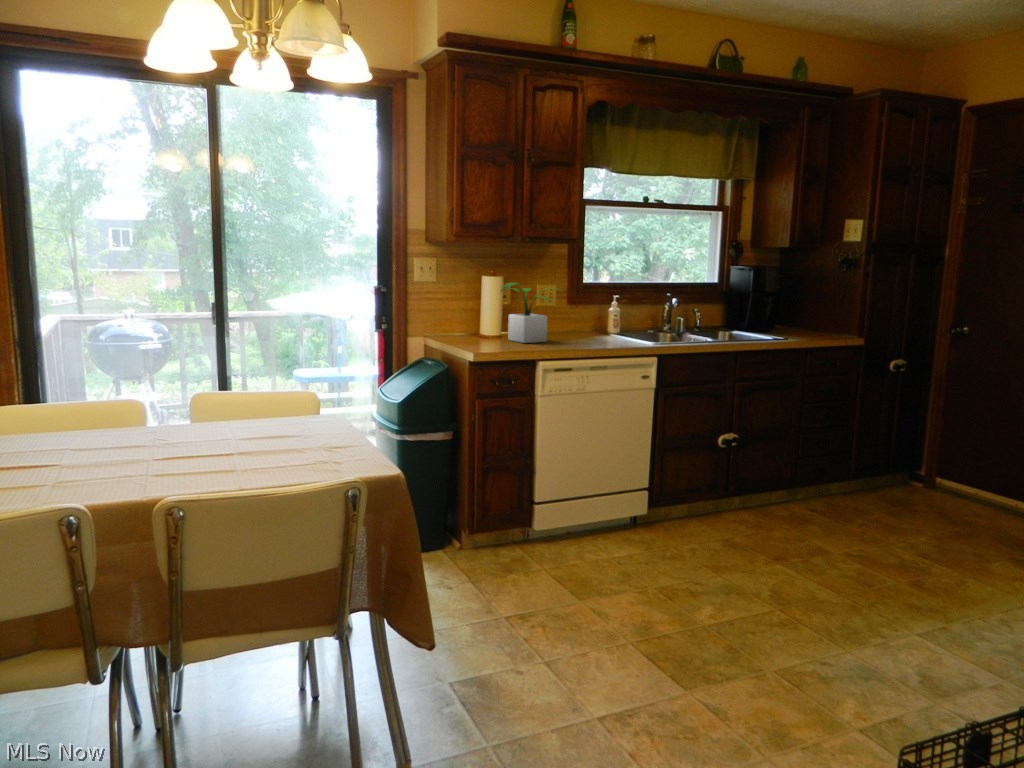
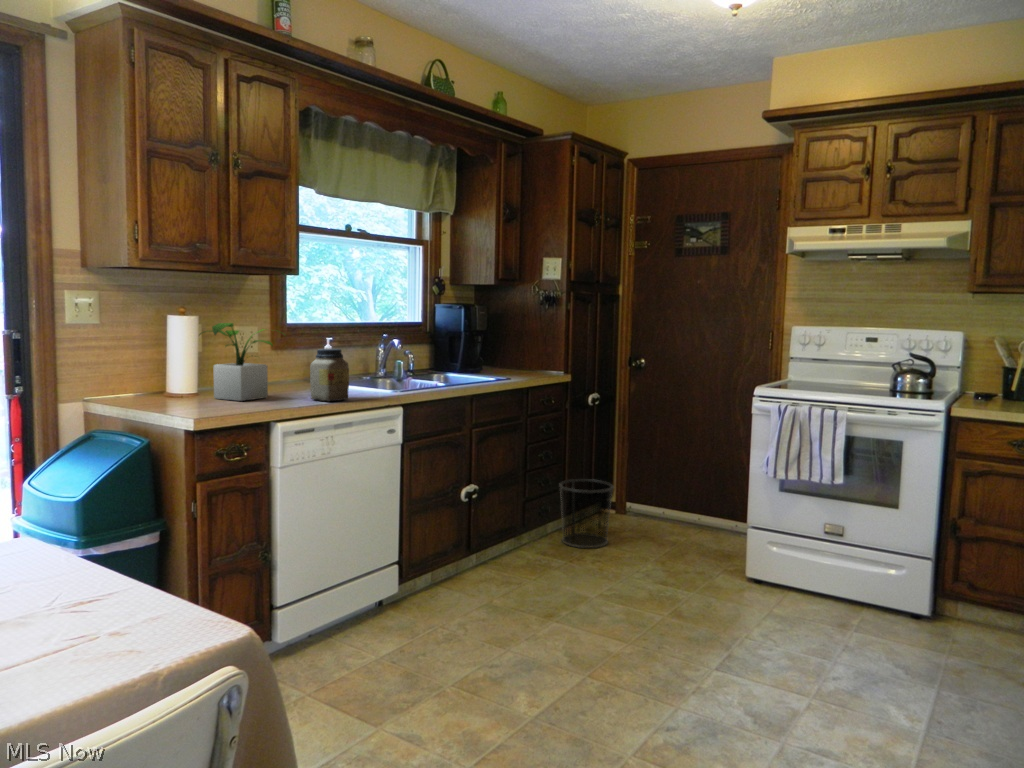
jar: none [577,305,608,348] -> present [310,349,349,402]
waste bin: none [838,443,899,513] -> present [559,479,613,548]

